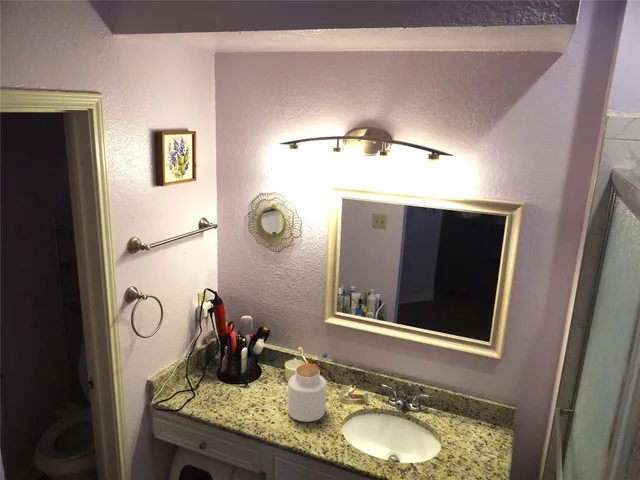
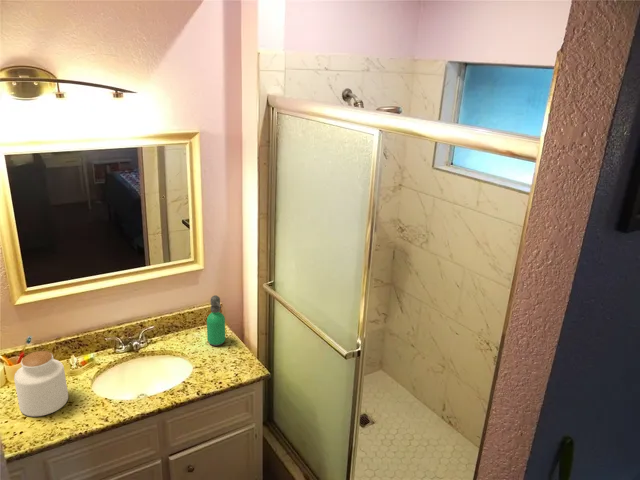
soap dispenser: none [473,393,498,453] -> present [207,295,225,346]

